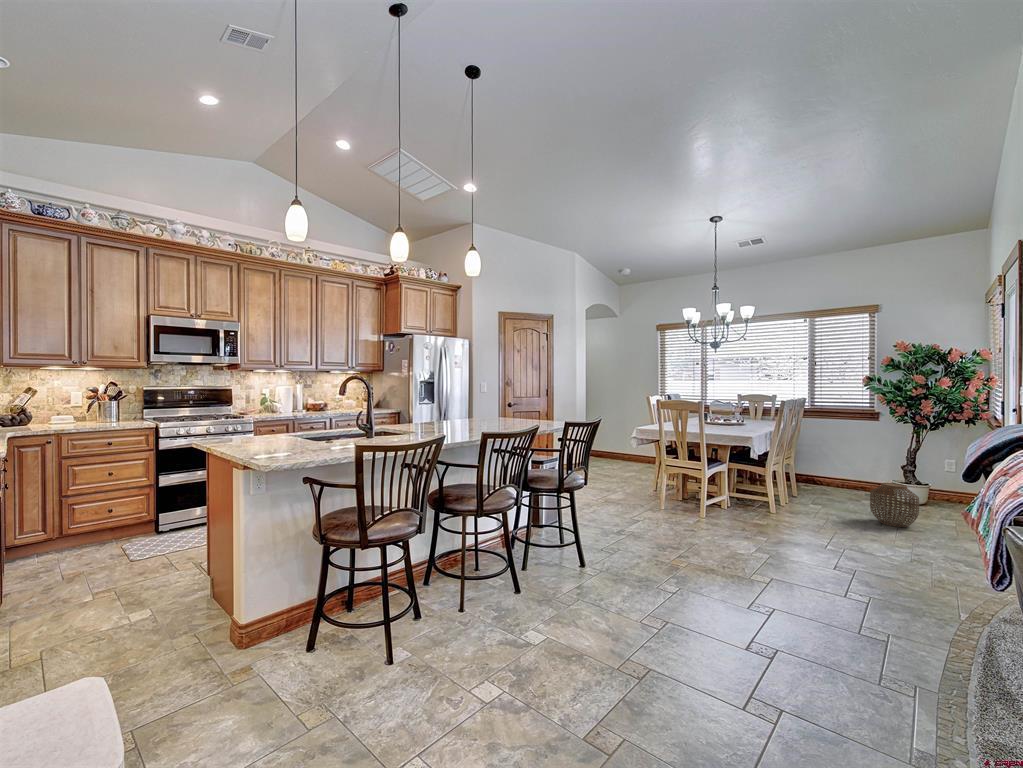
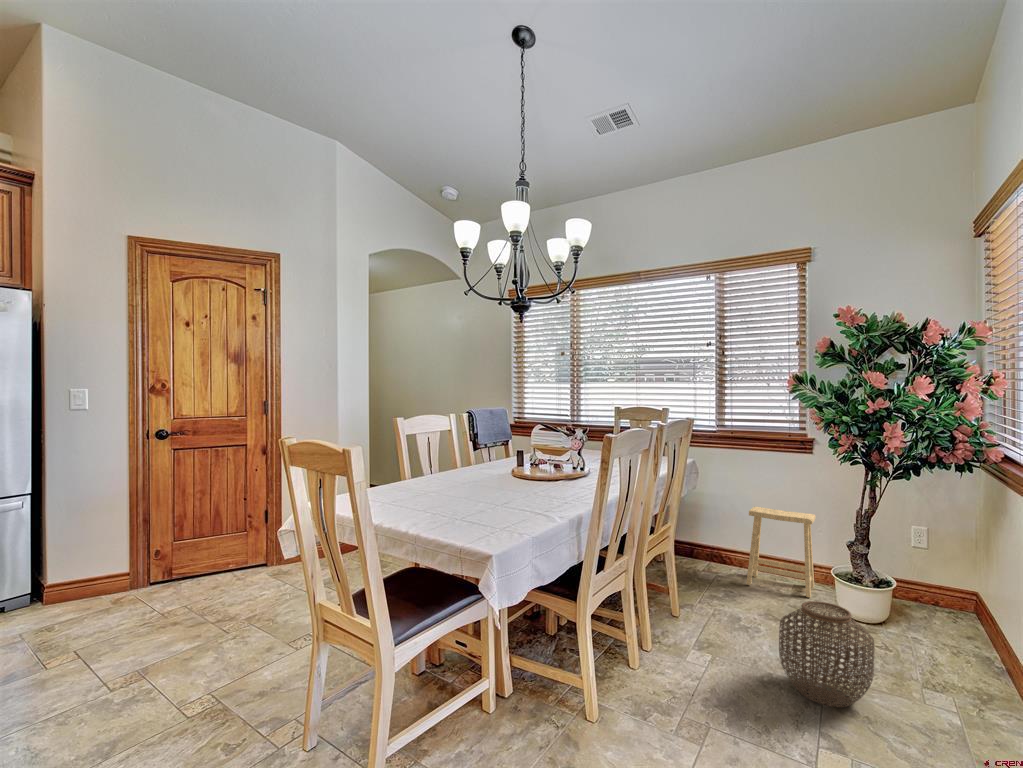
footstool: none [840,450,881,497] -> present [746,507,815,598]

